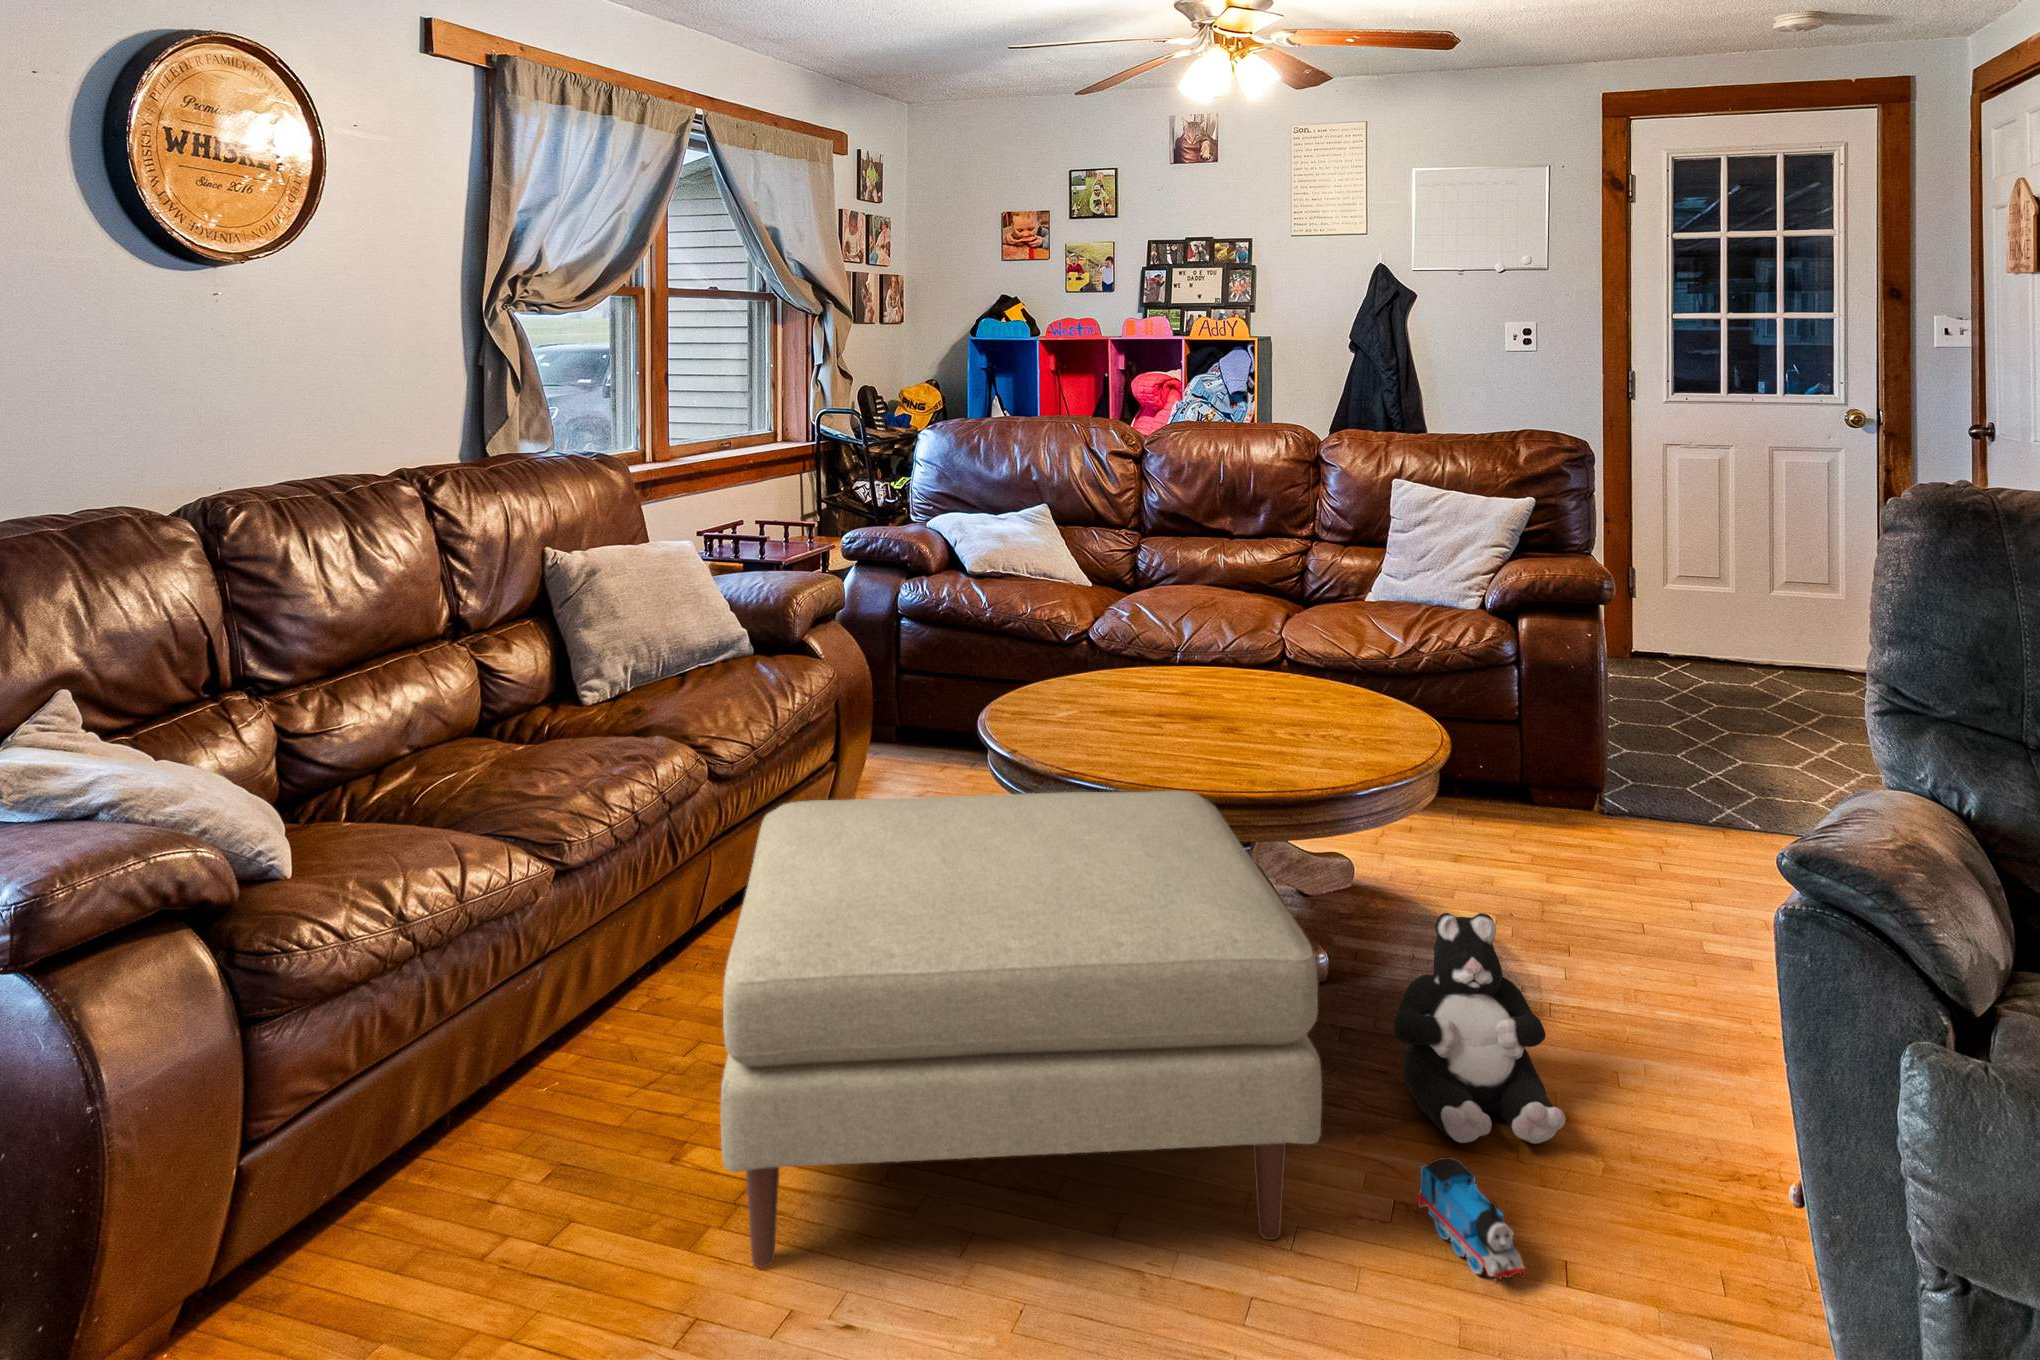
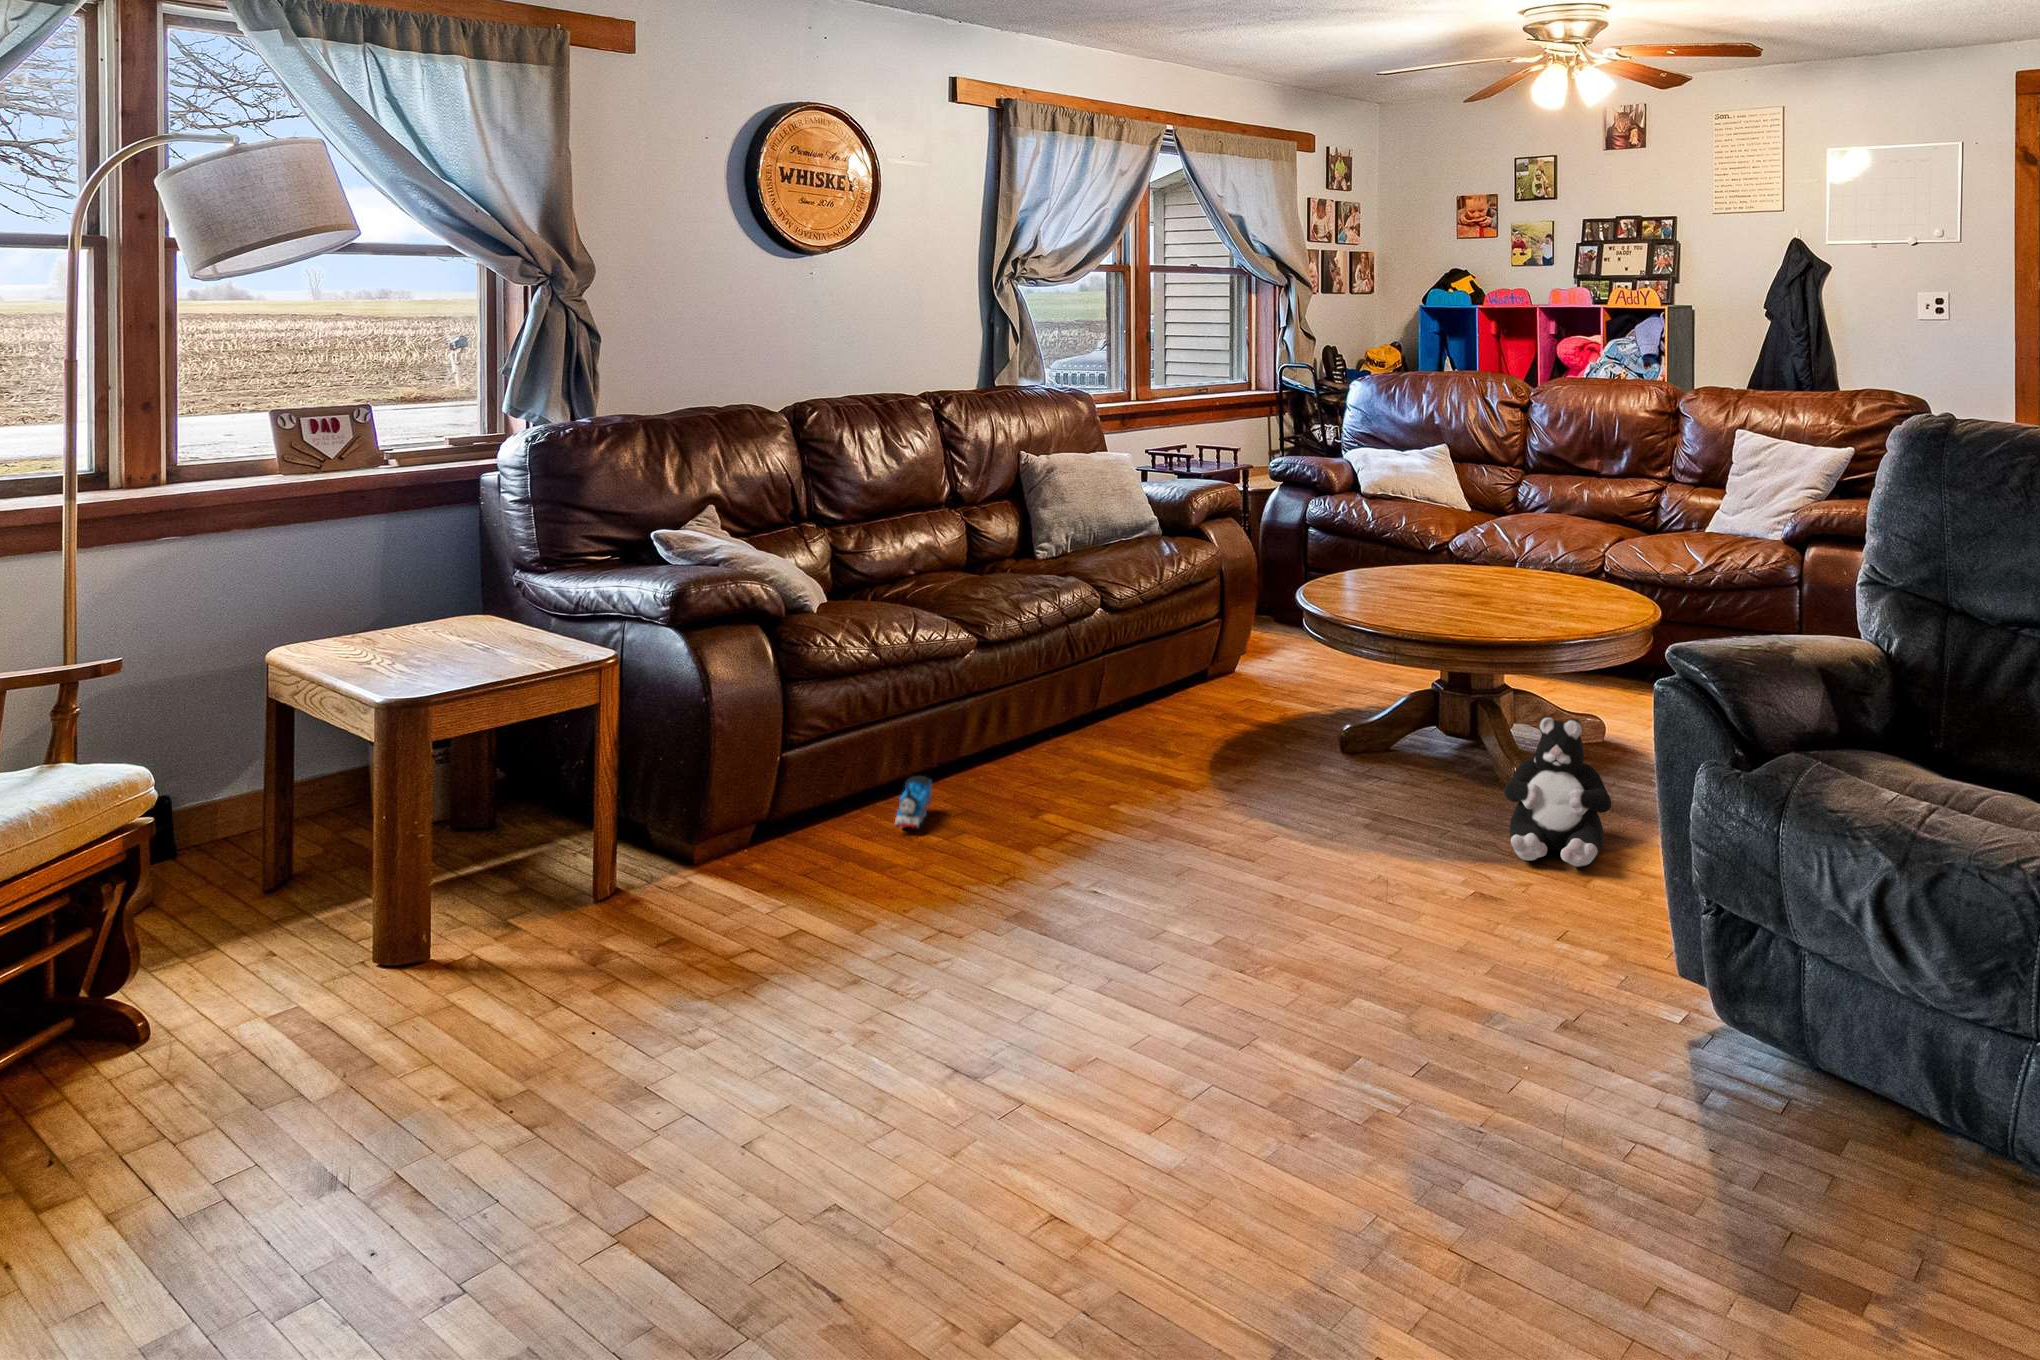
ottoman: present [721,791,1322,1267] -> none [1028,611,1412,884]
toy train: present [1418,1157,1526,1283] -> present [894,776,932,828]

